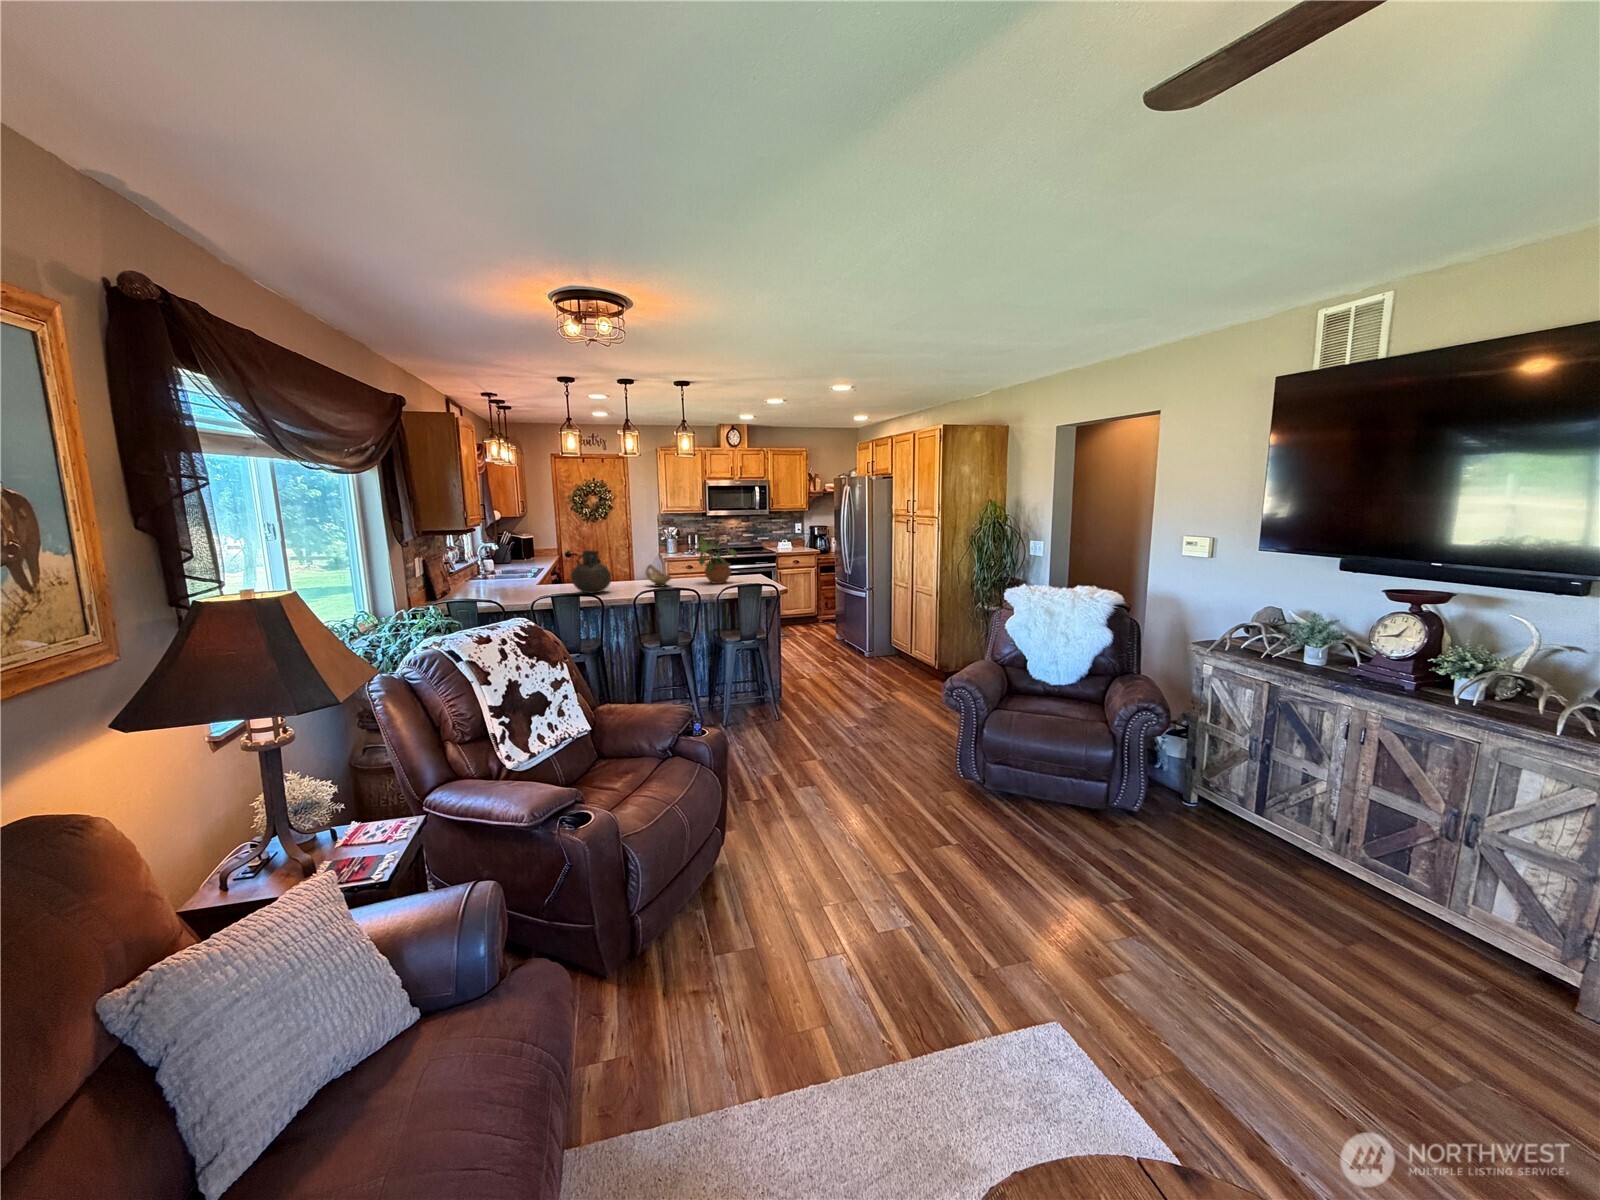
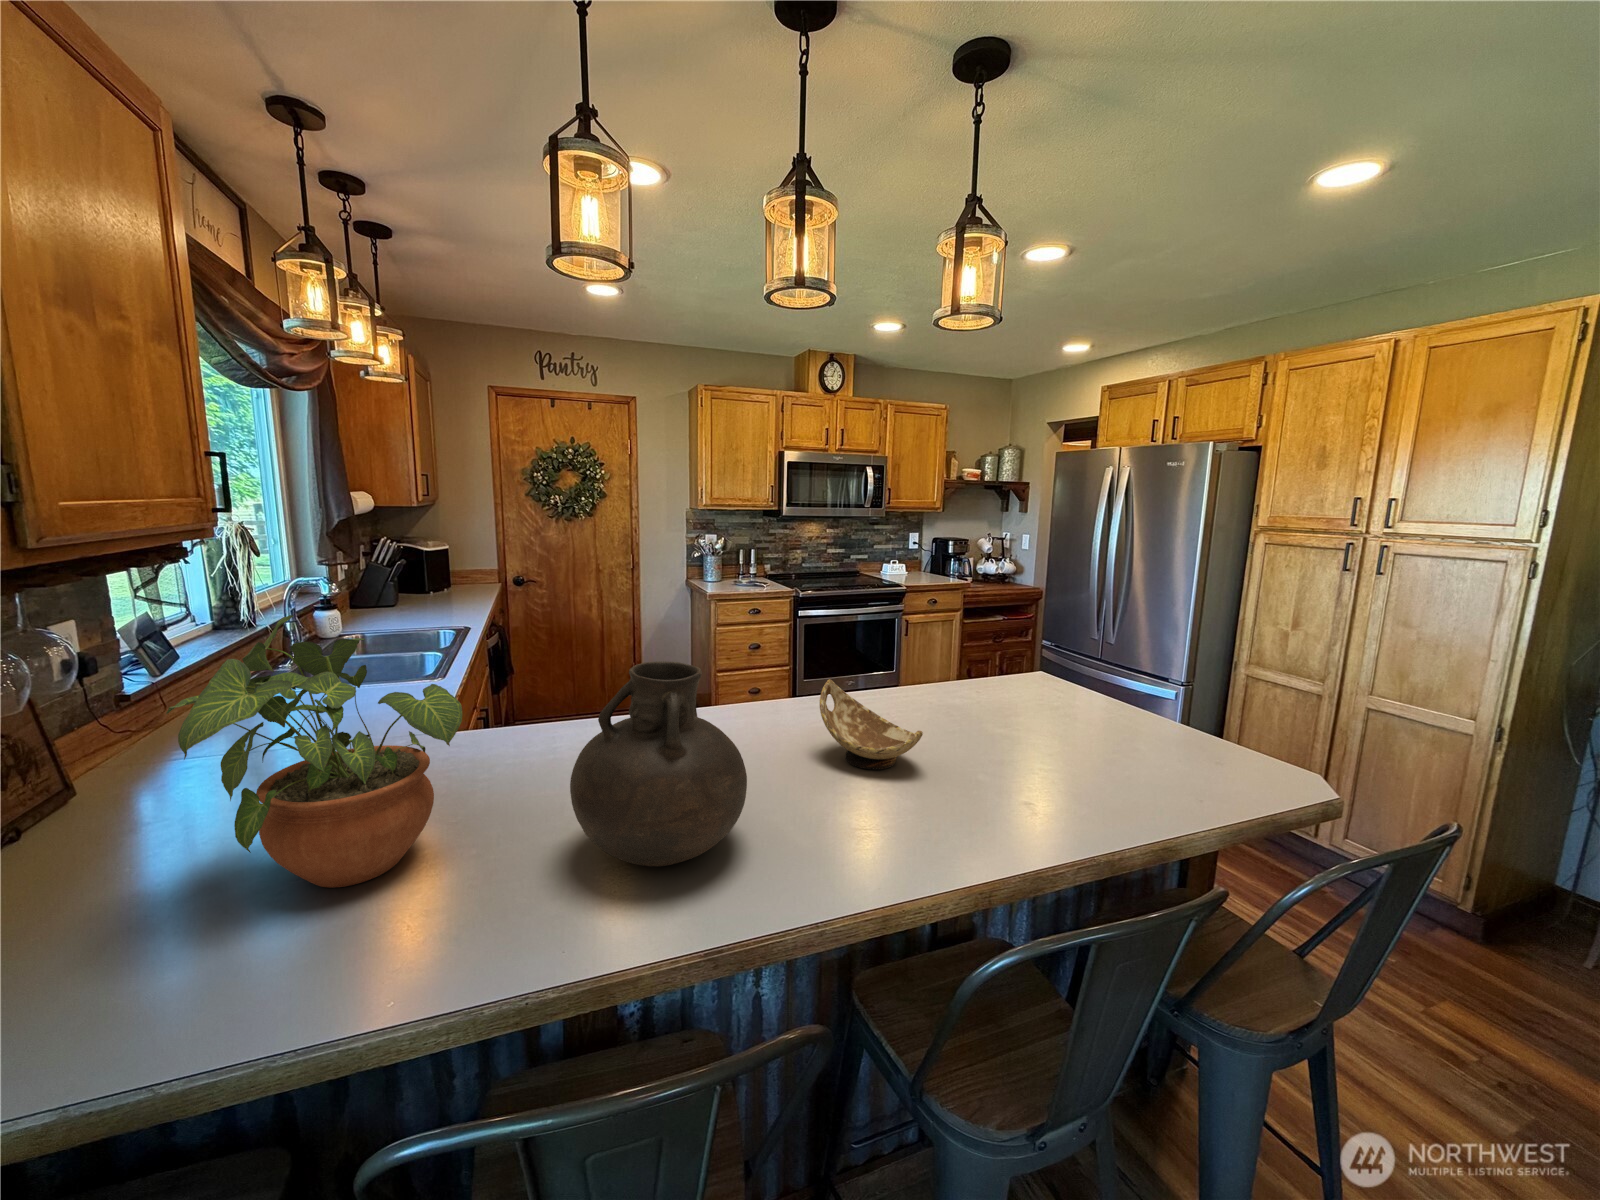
potted plant: present [695,536,737,584] -> present [166,615,462,888]

